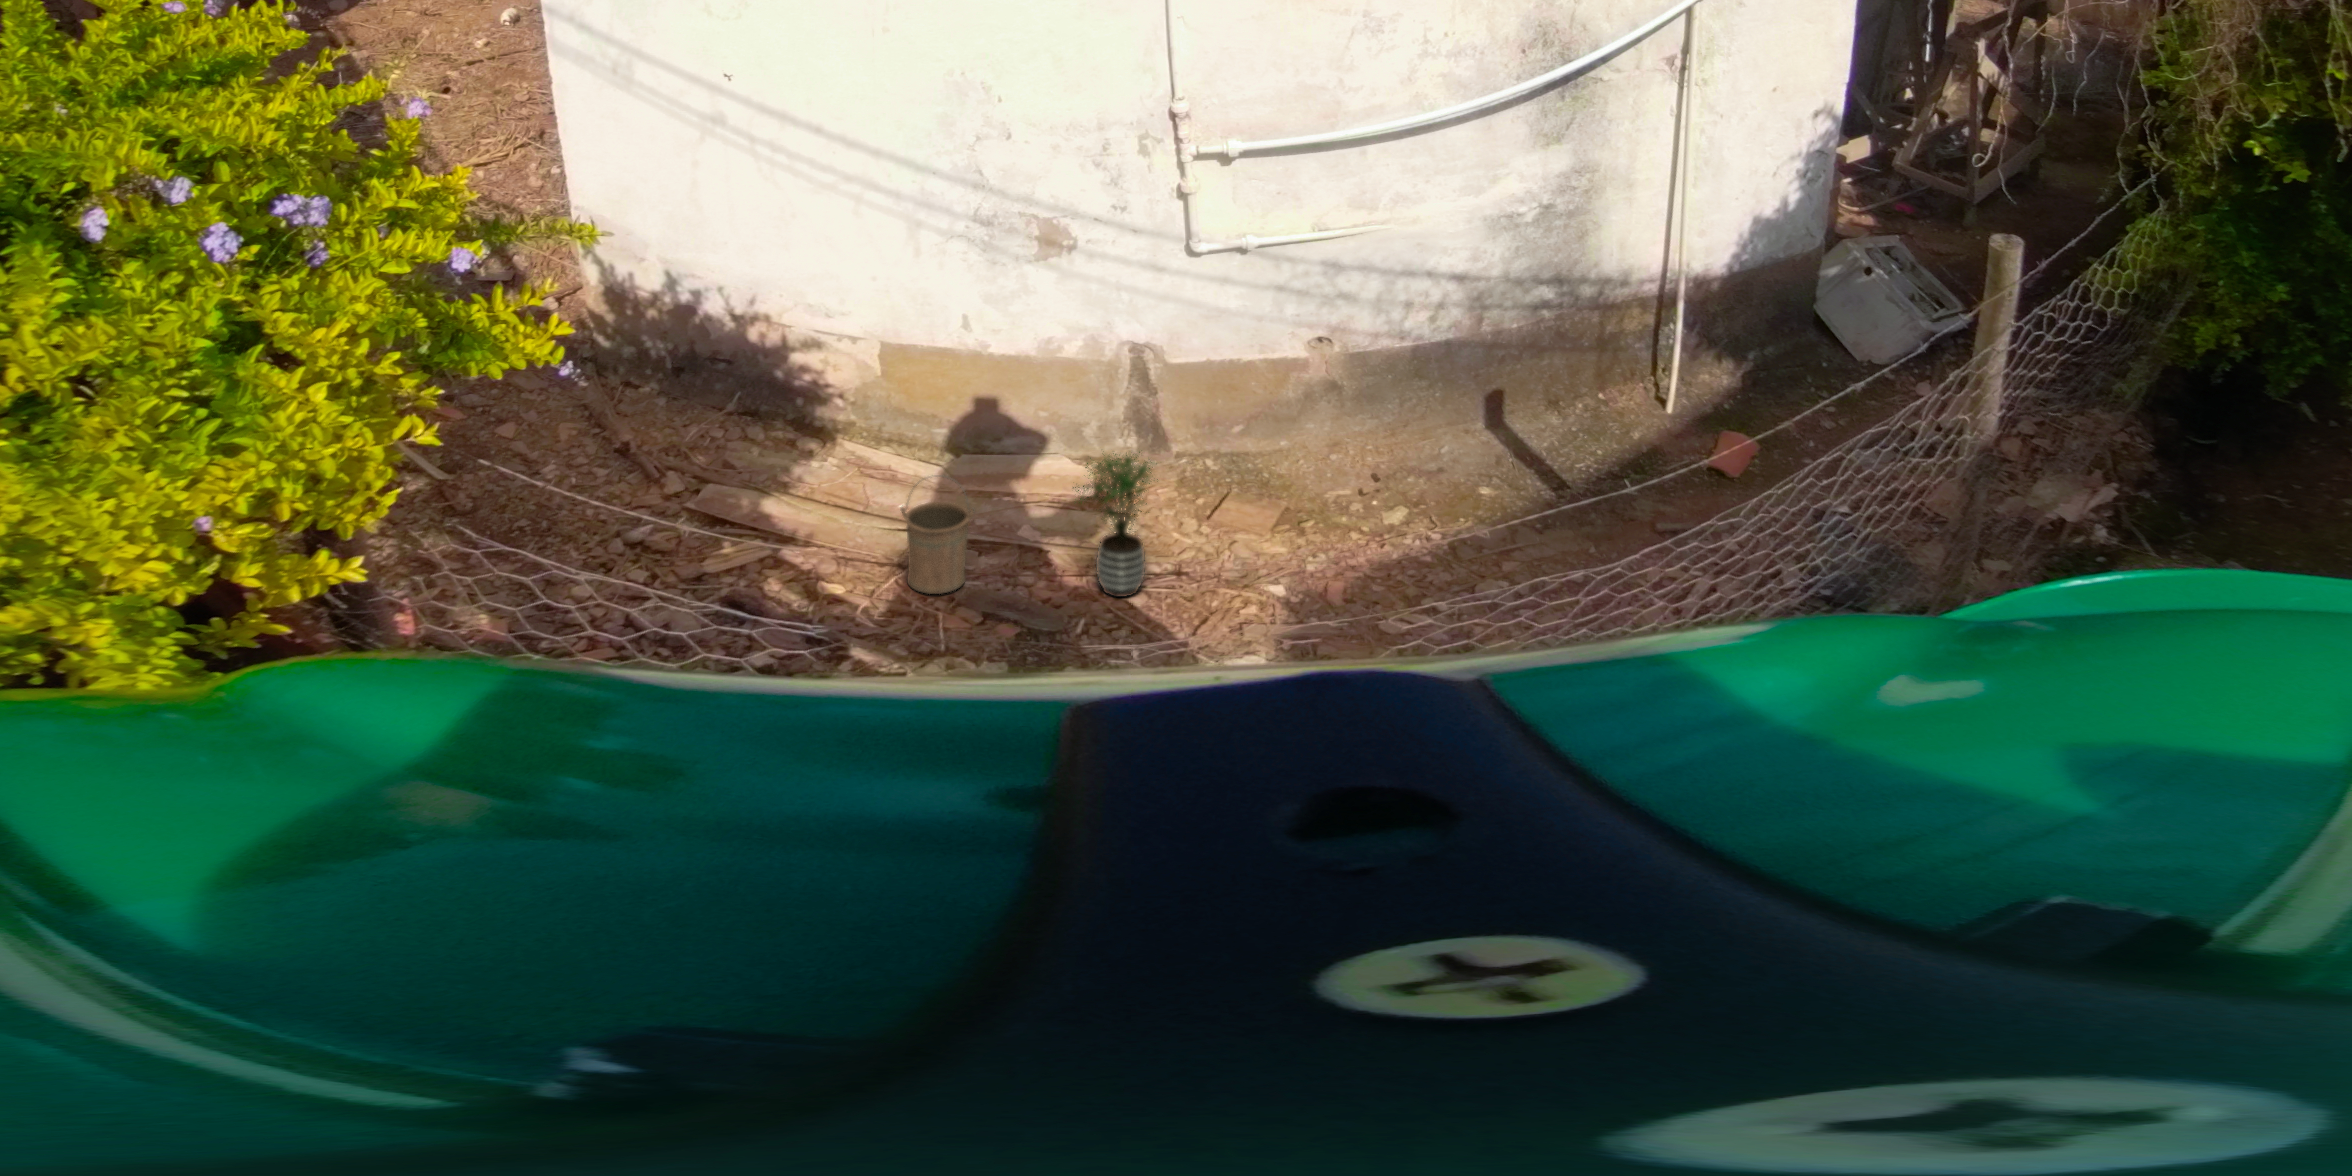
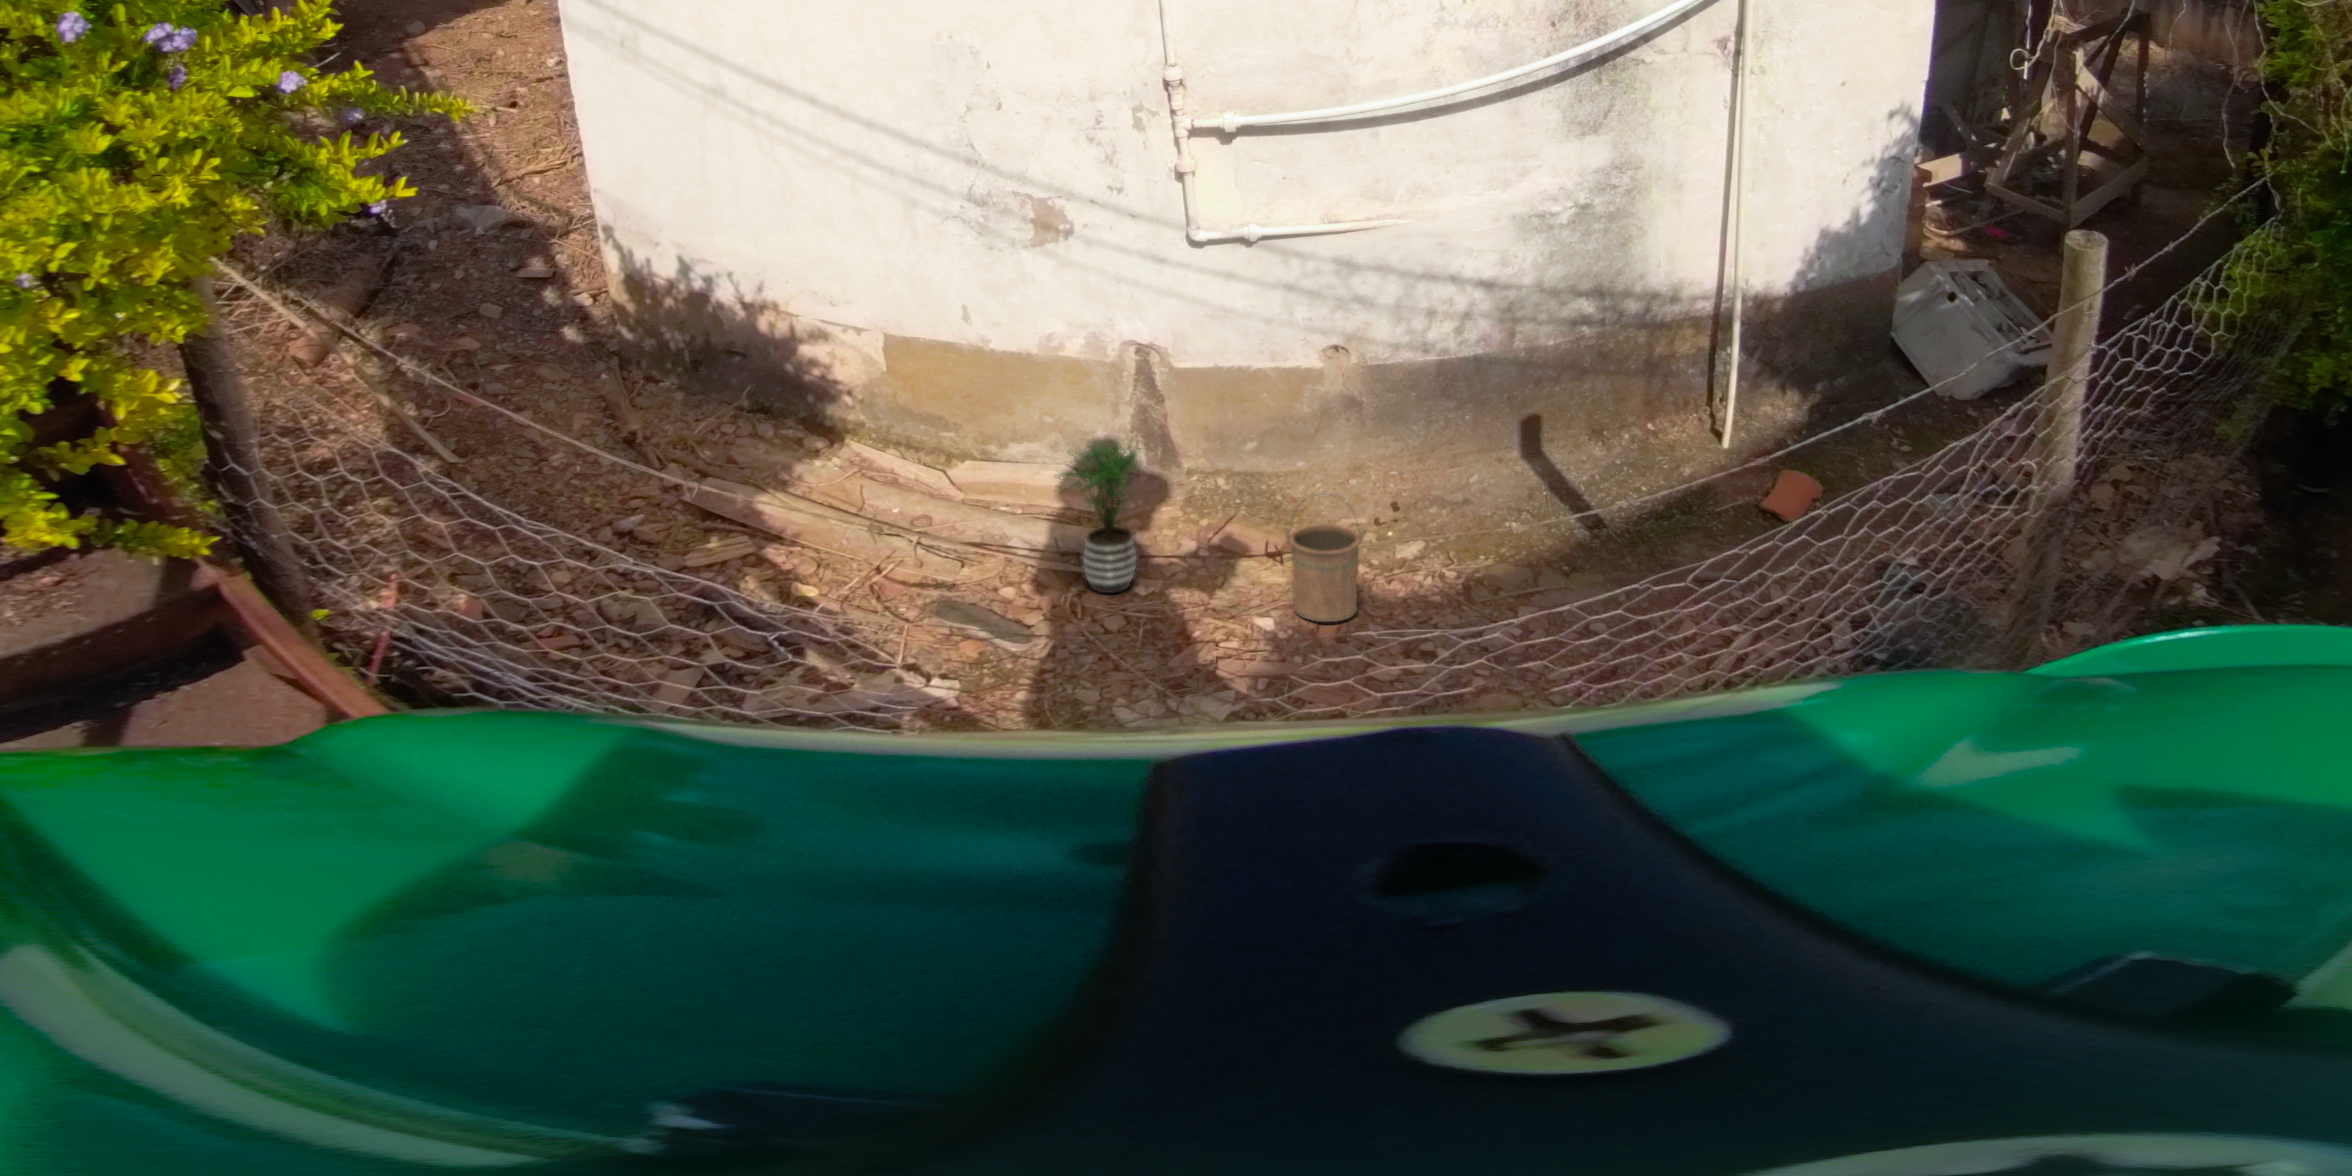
bucket: present [901,485,974,594] -> present [1285,498,1365,622]

